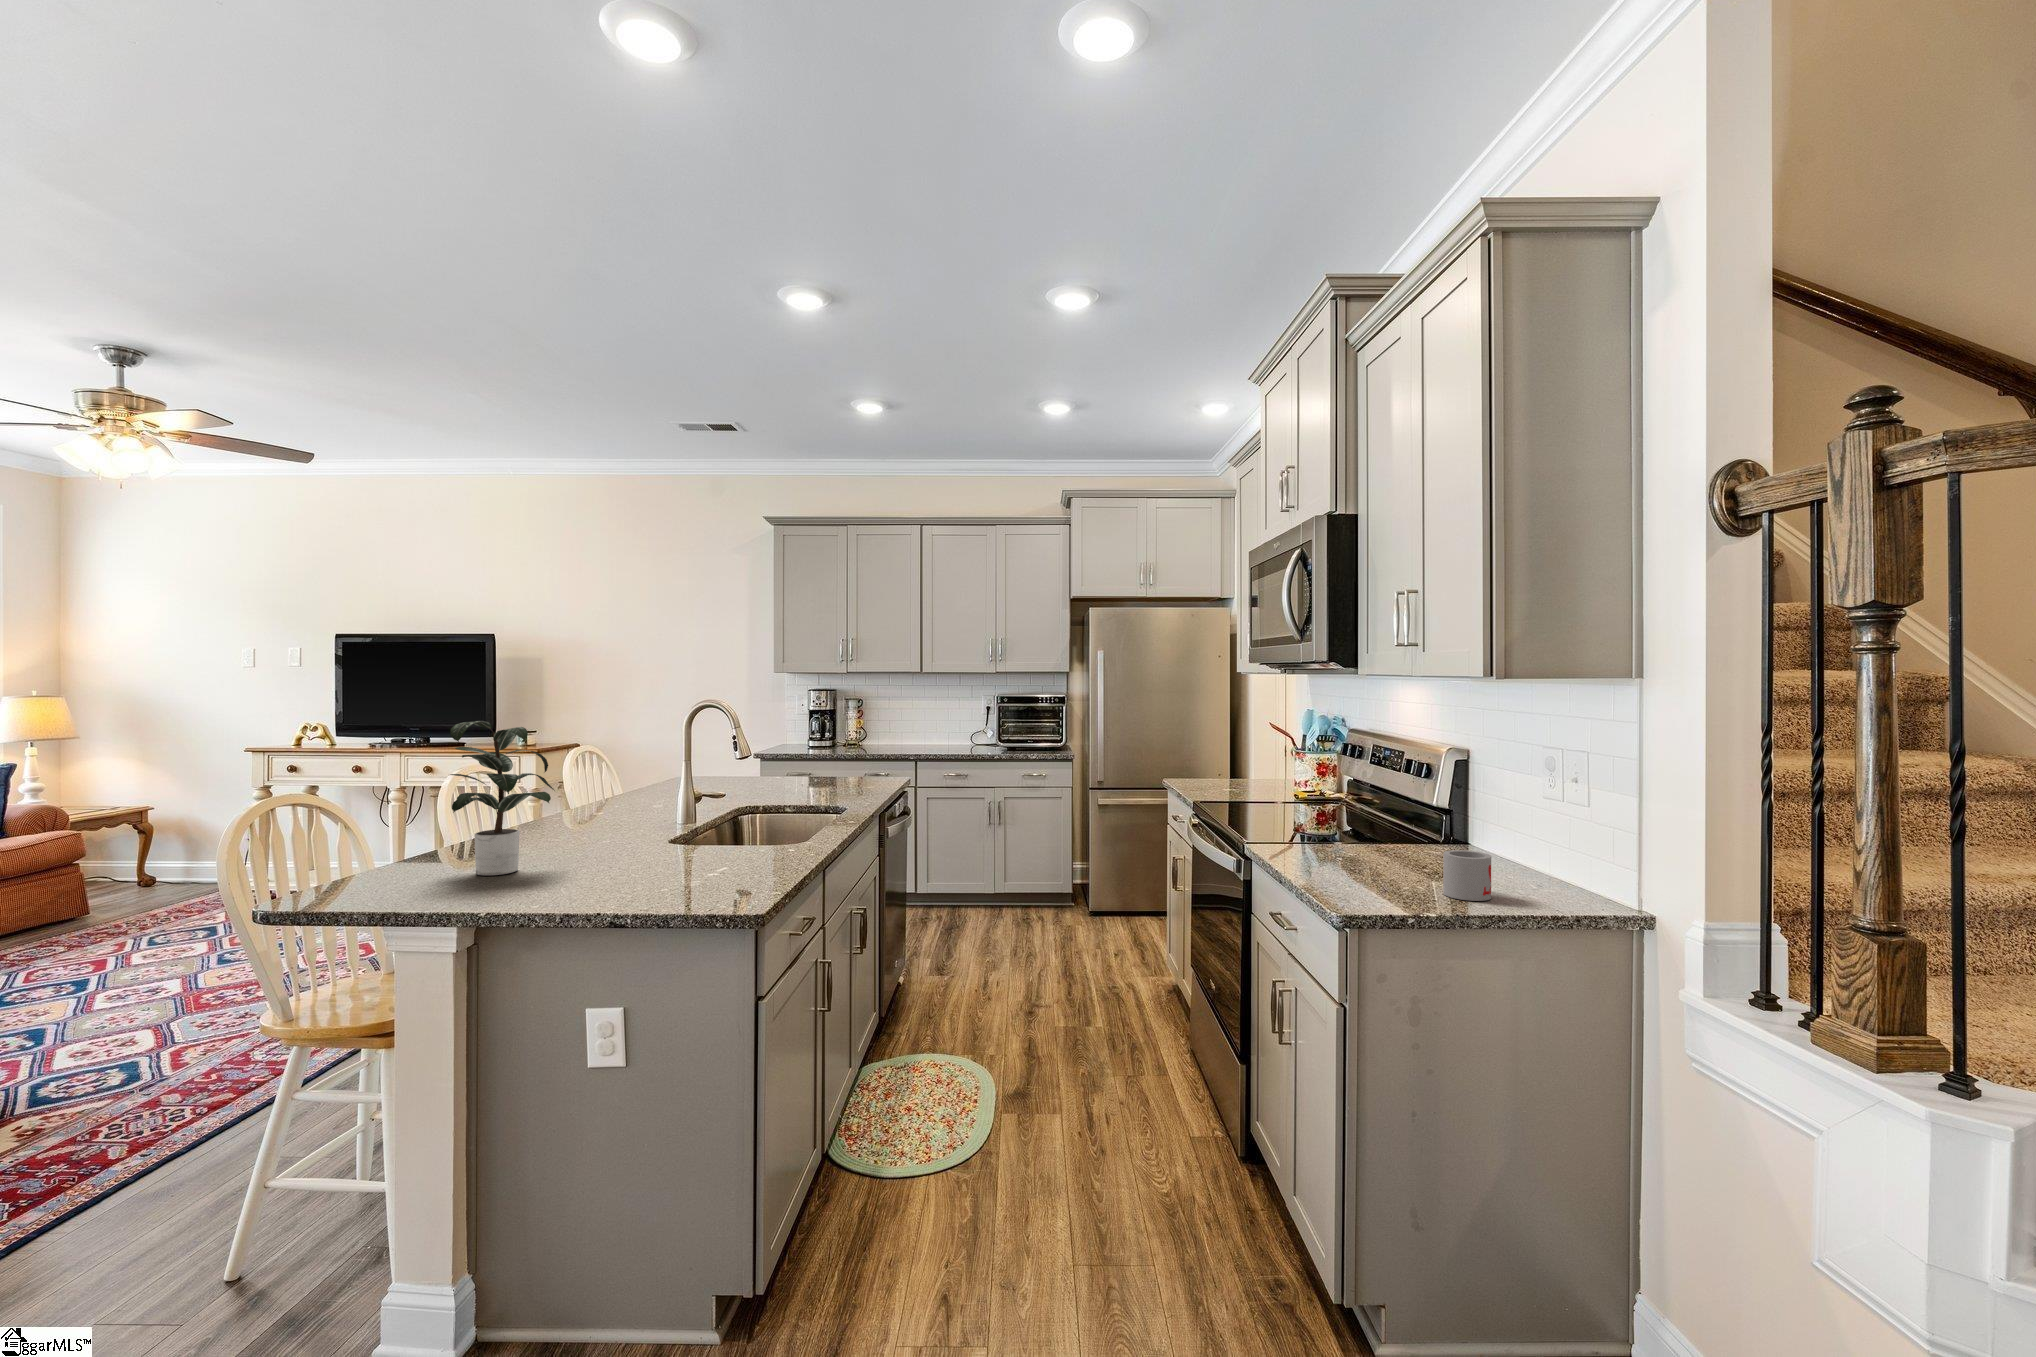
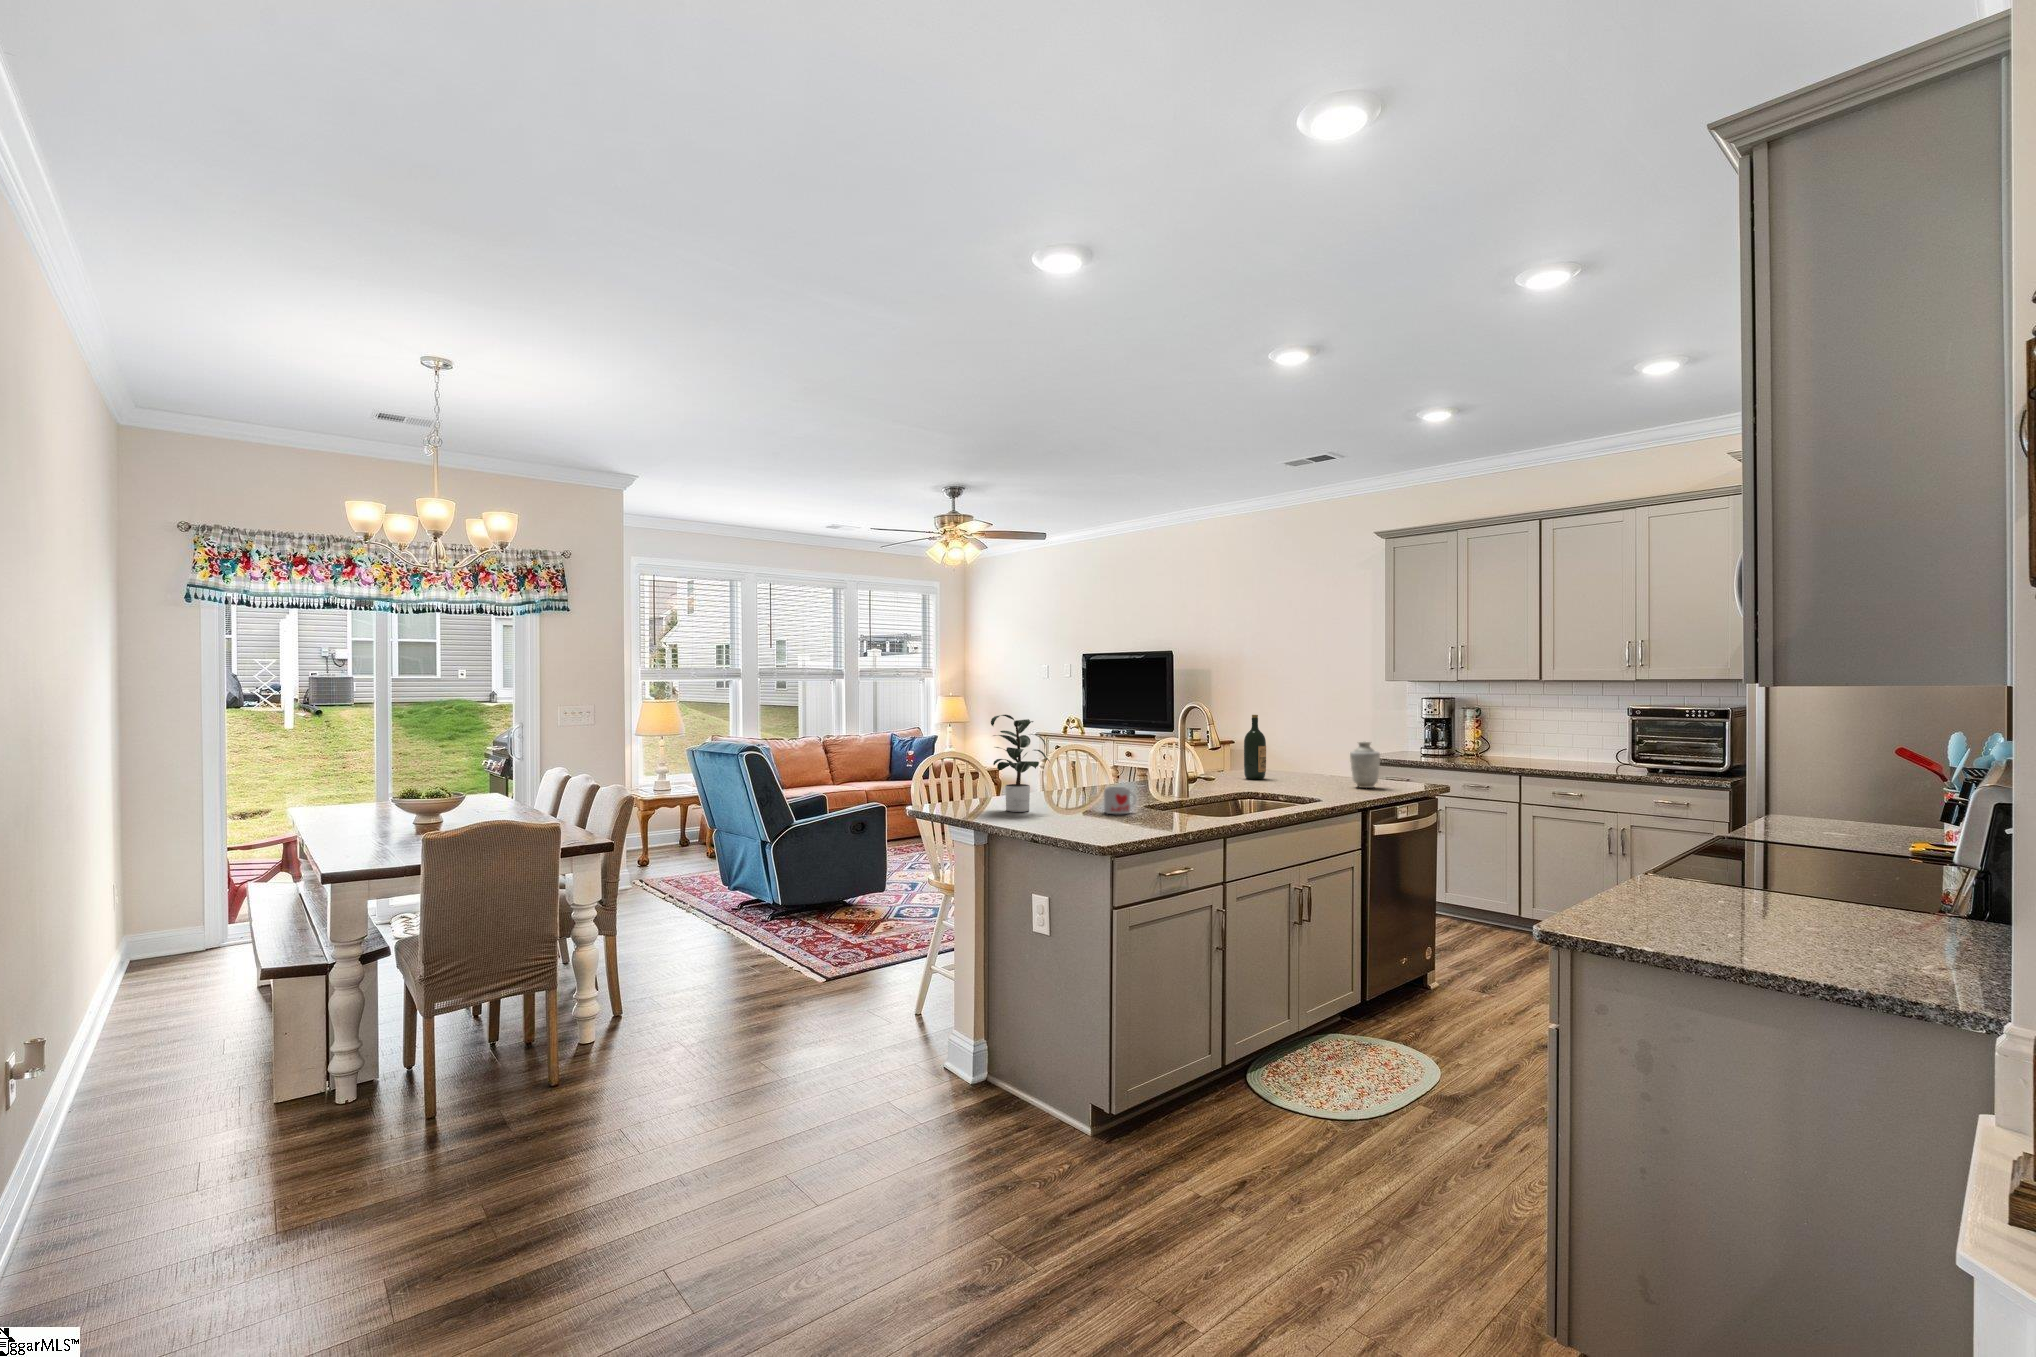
wine bottle: none [699,711,727,787] -> present [1244,715,1266,779]
vase: none [832,736,863,786] -> present [1350,741,1380,788]
mug: present [1443,850,1491,901] -> present [1104,787,1137,814]

